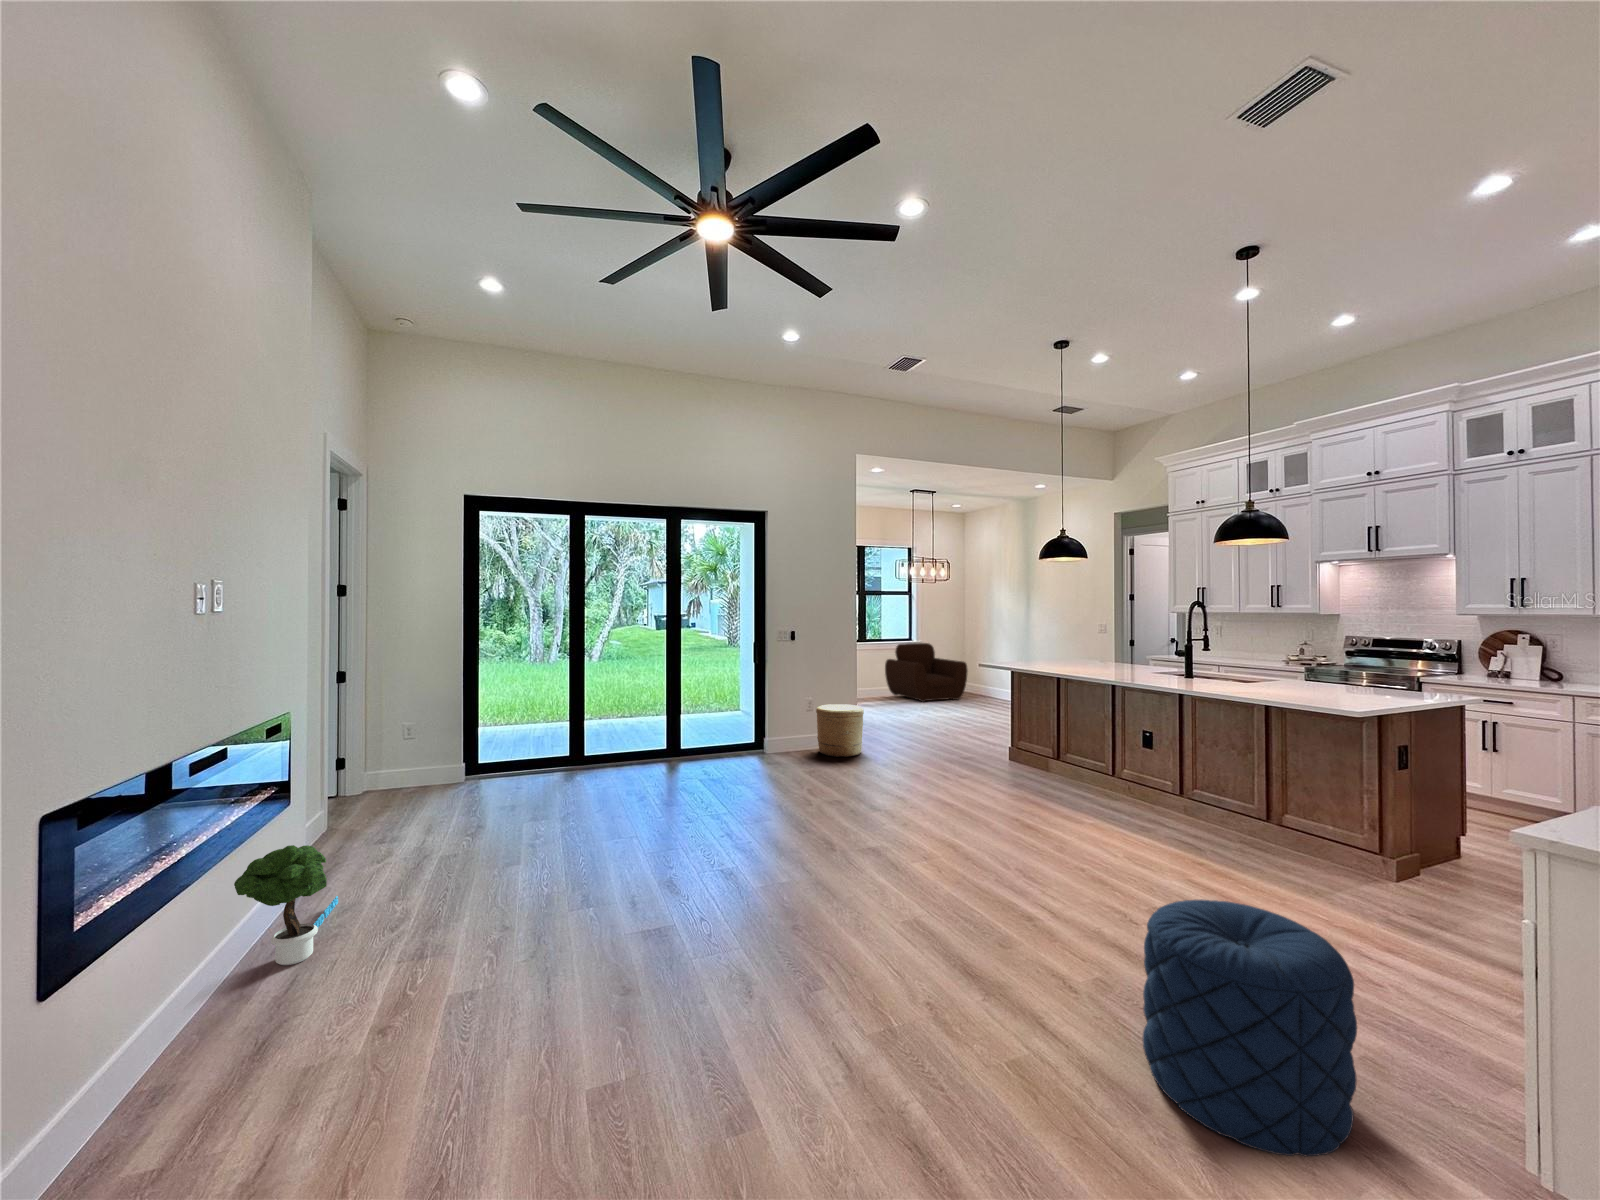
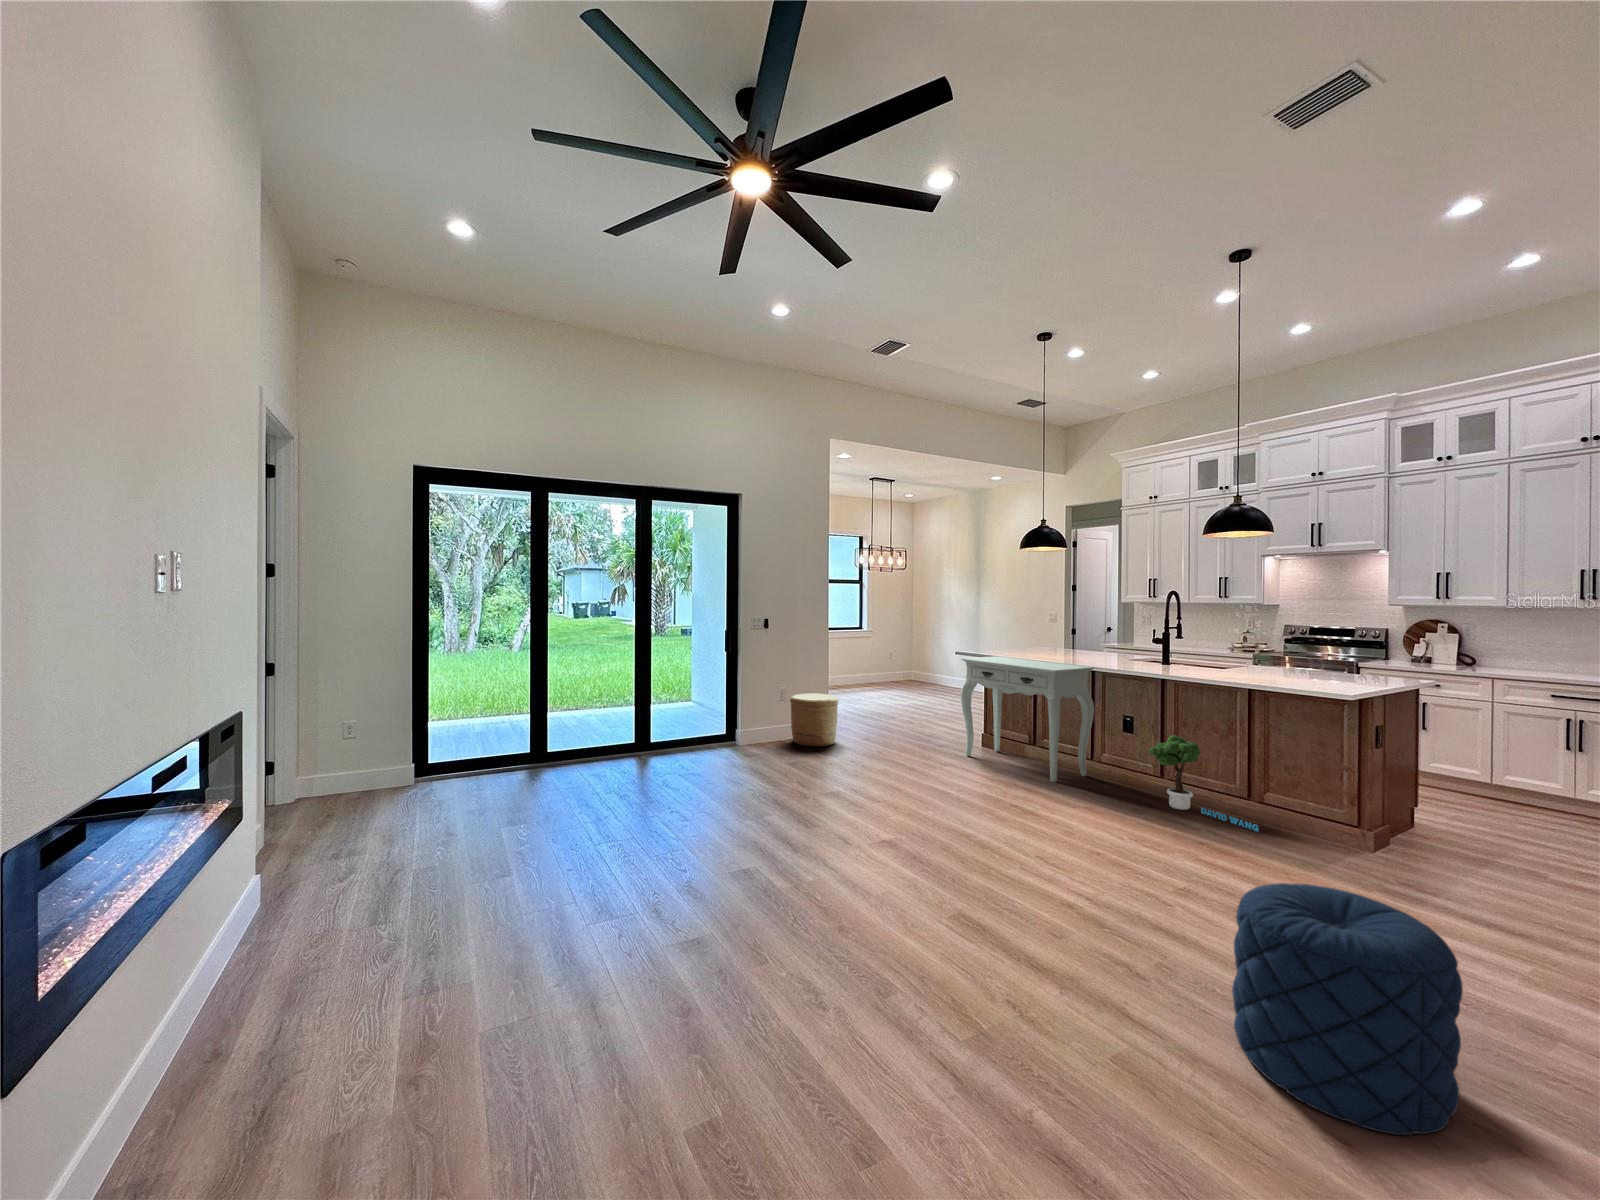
armchair: present [885,643,968,702] -> none [837,632,918,690]
console table: none [983,668,1116,798] -> present [961,656,1094,782]
potted tree: present [234,845,338,965] -> present [1149,735,1259,832]

